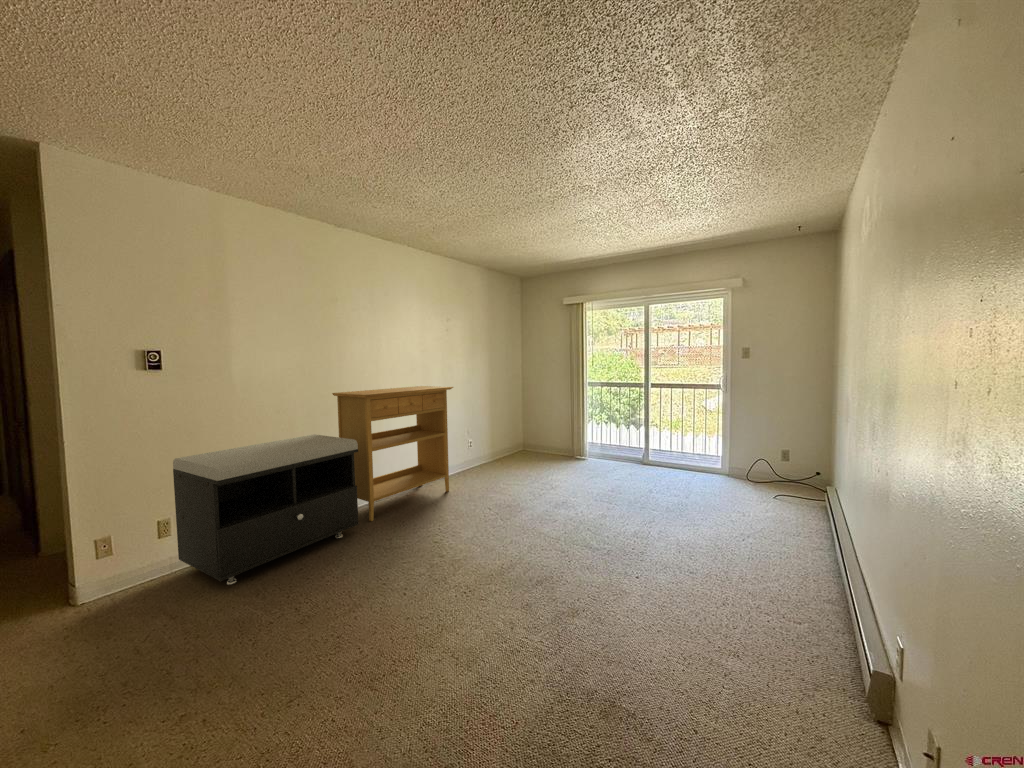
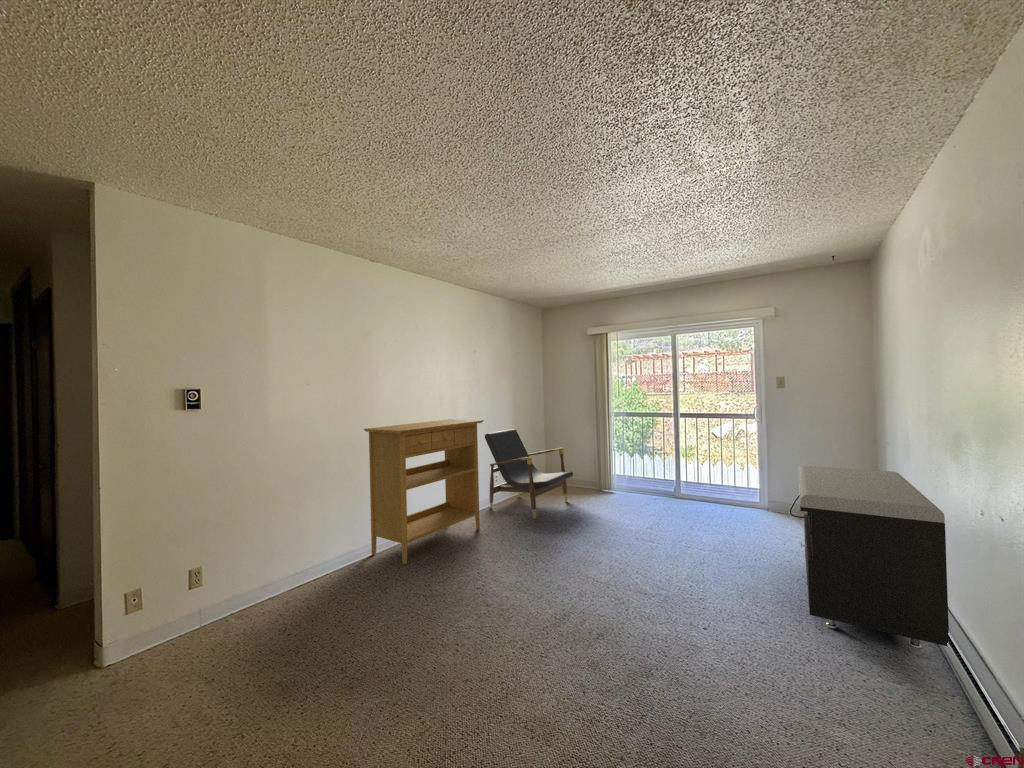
lounge chair: none [459,397,544,482] -> present [485,429,573,518]
storage bench: present [173,434,359,585] -> present [798,466,949,649]

